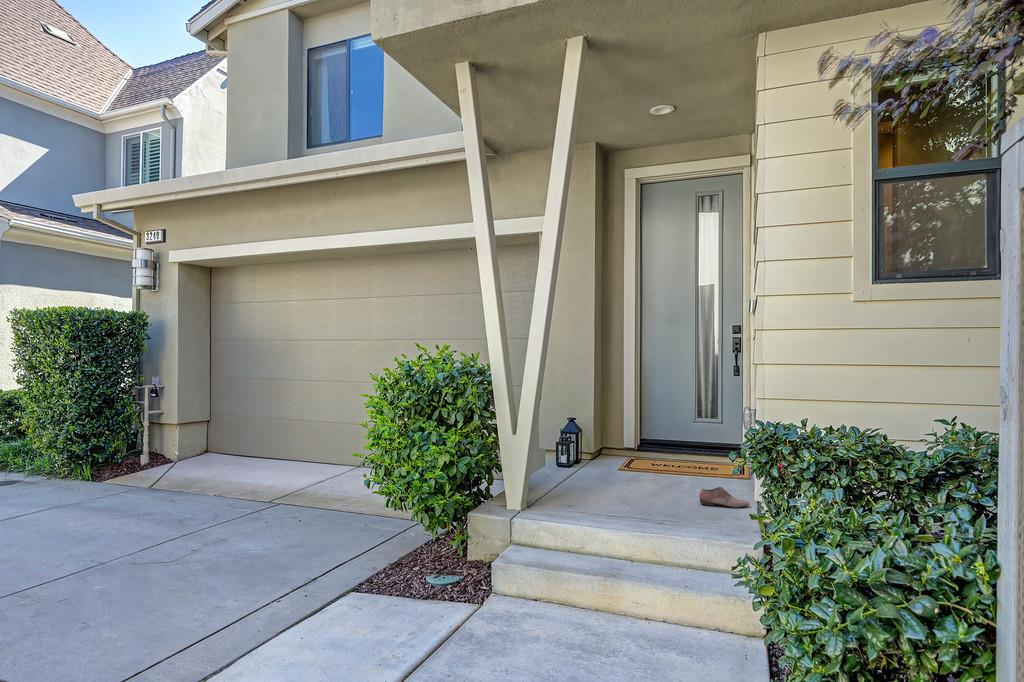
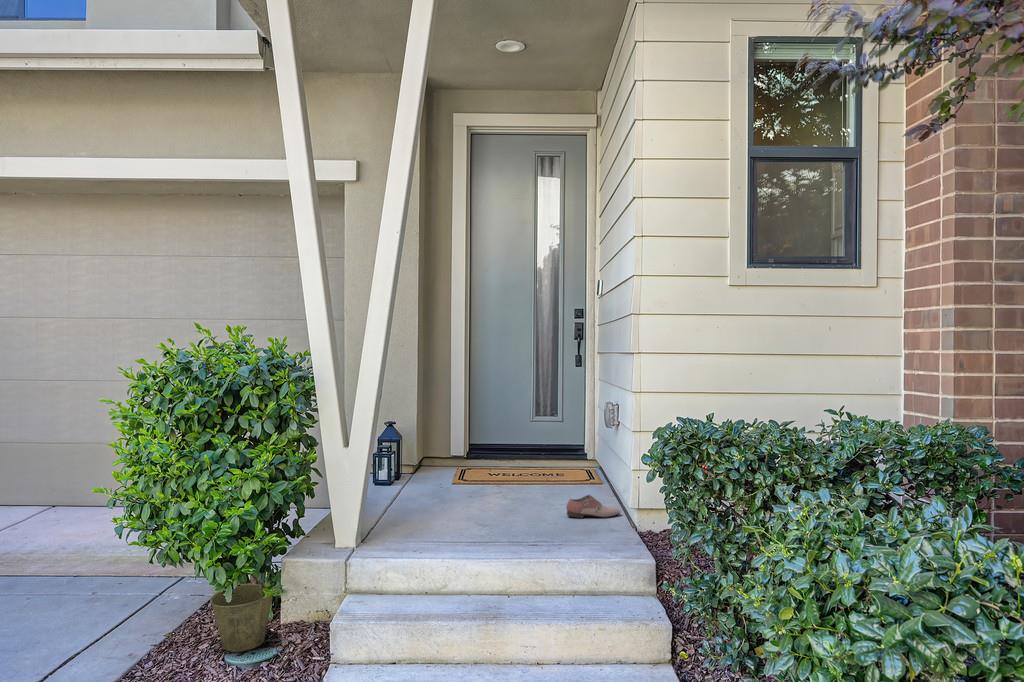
bucket: none [418,511,462,576] -> present [210,572,275,652]

